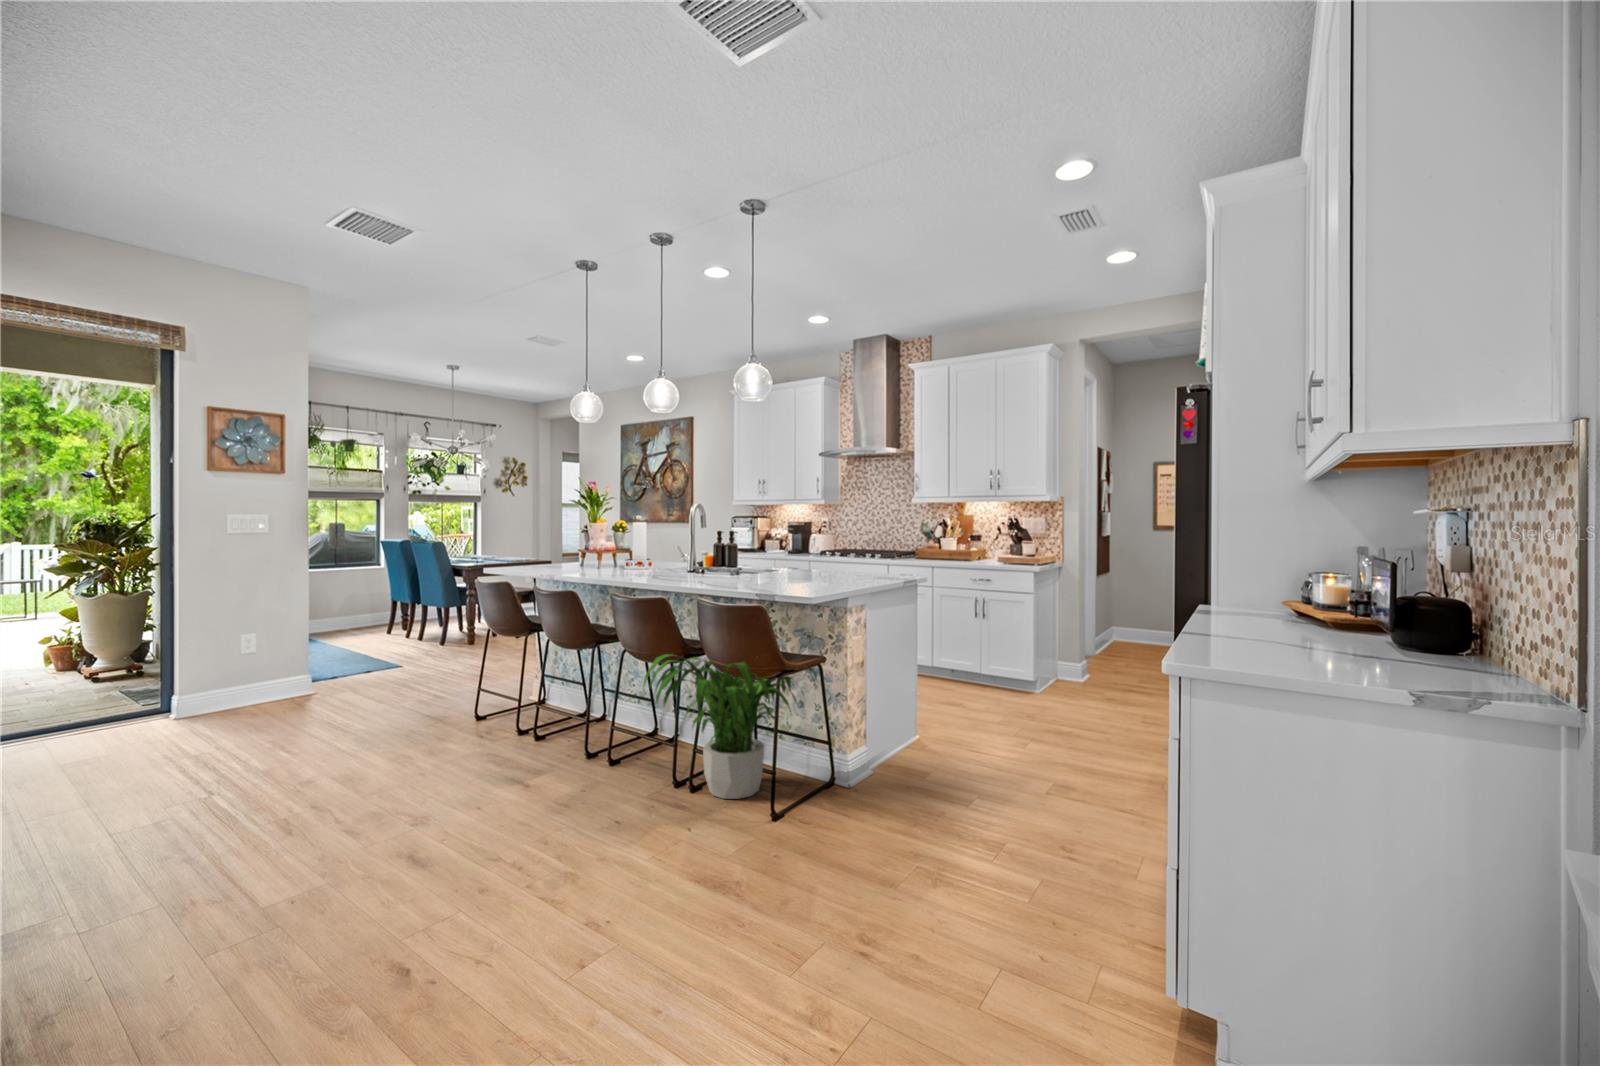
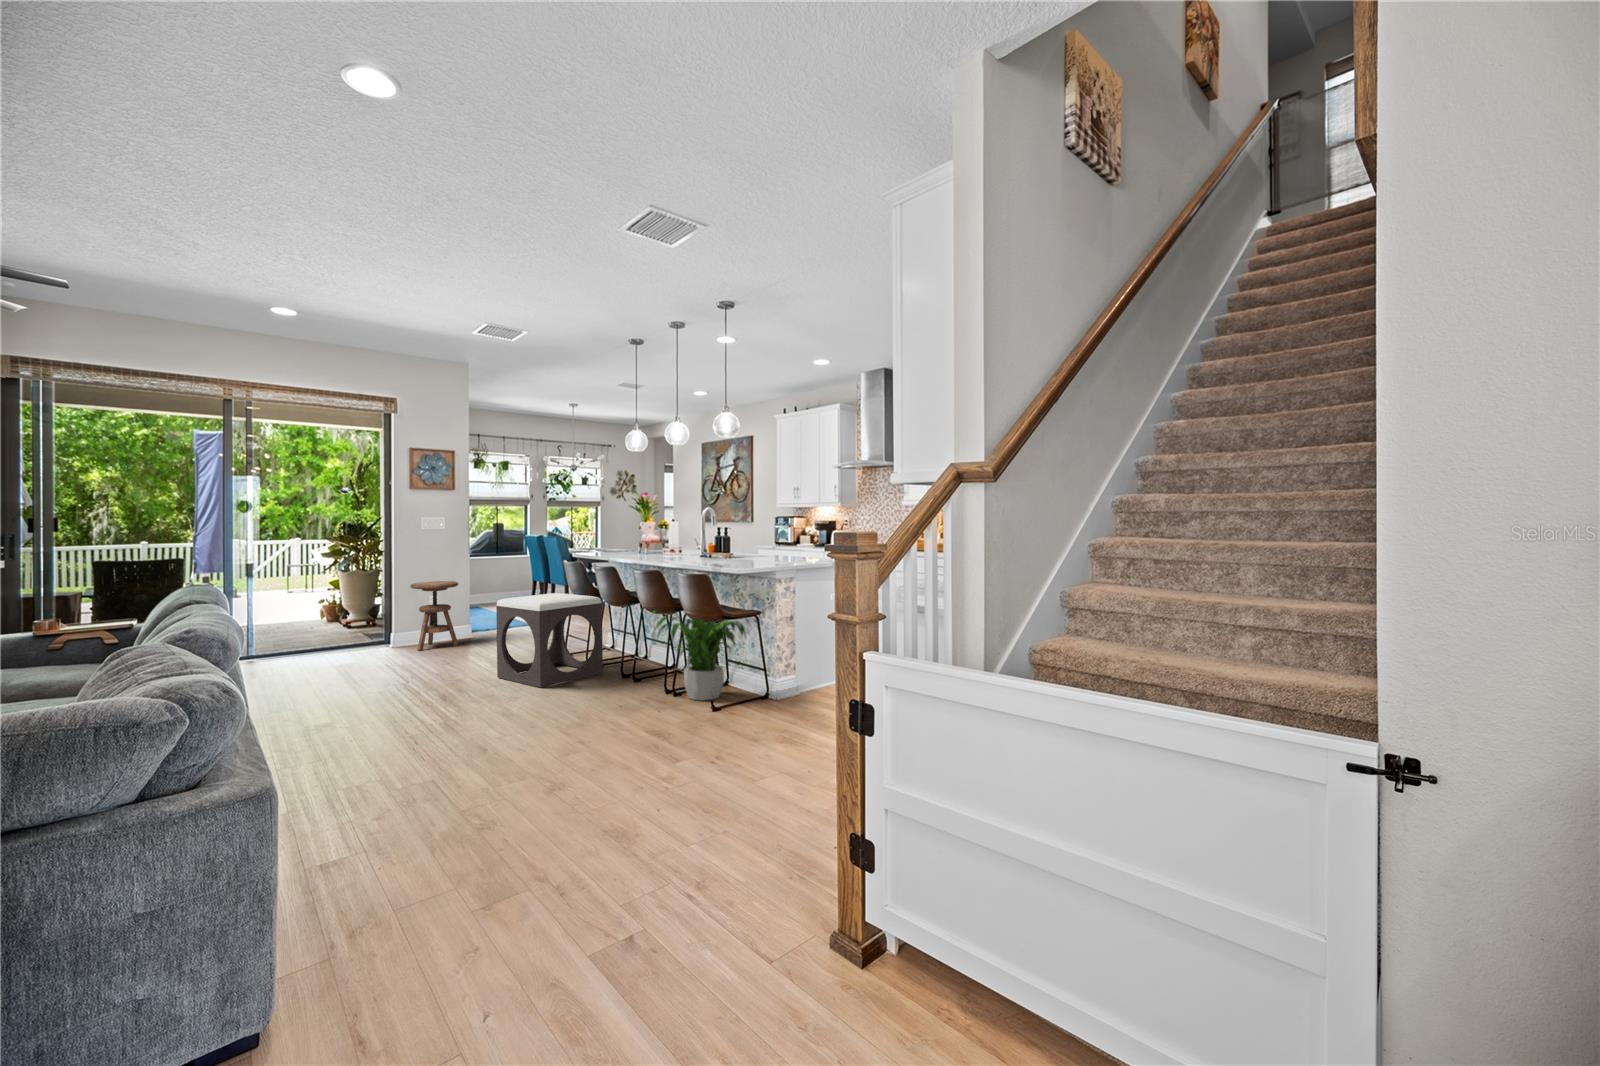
side table: none [208,611,291,721] -> present [410,581,458,650]
footstool: none [371,629,547,788] -> present [496,593,603,687]

